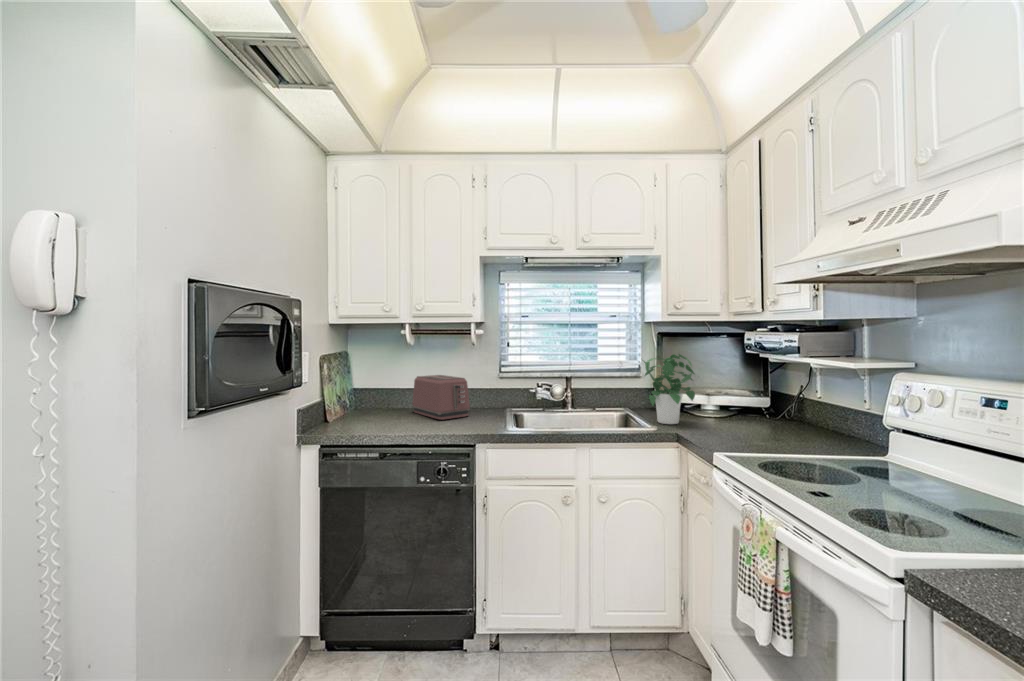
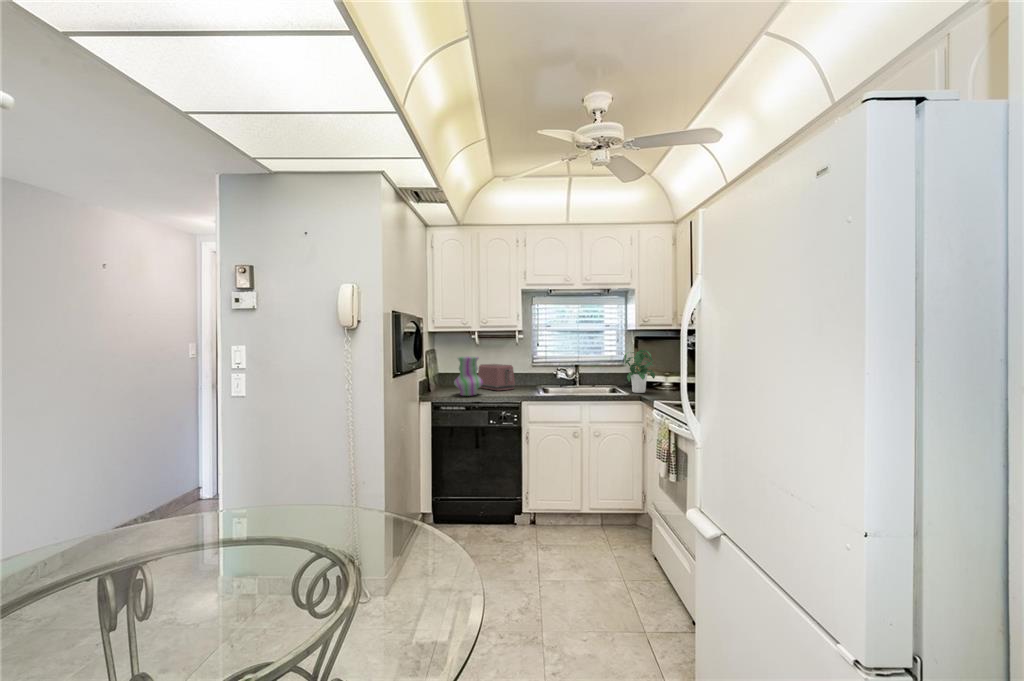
vase: none [362,365,412,432] -> present [454,357,483,396]

